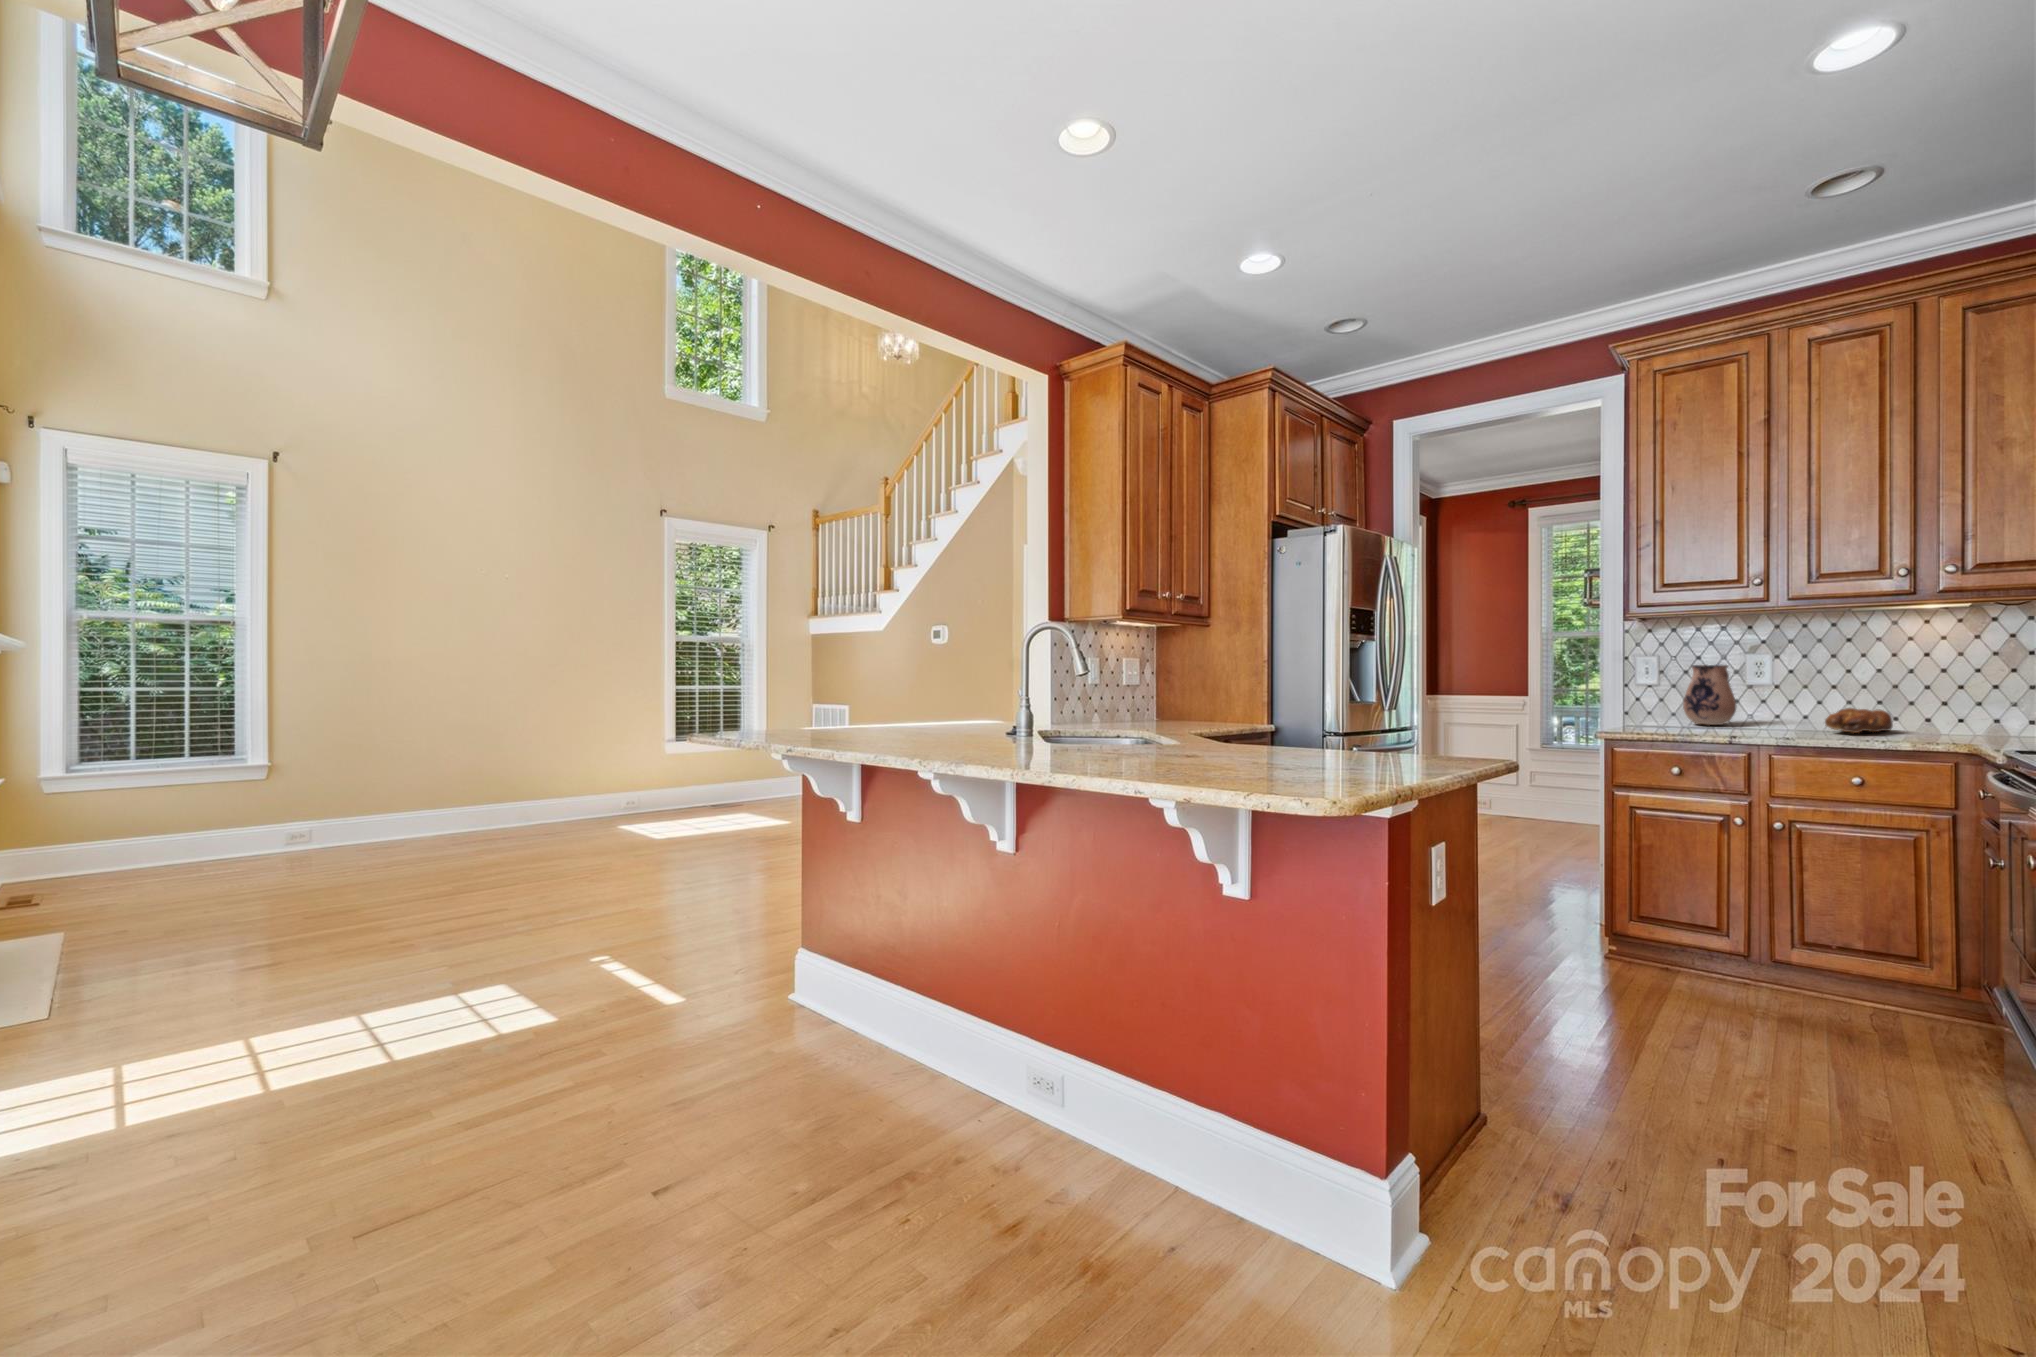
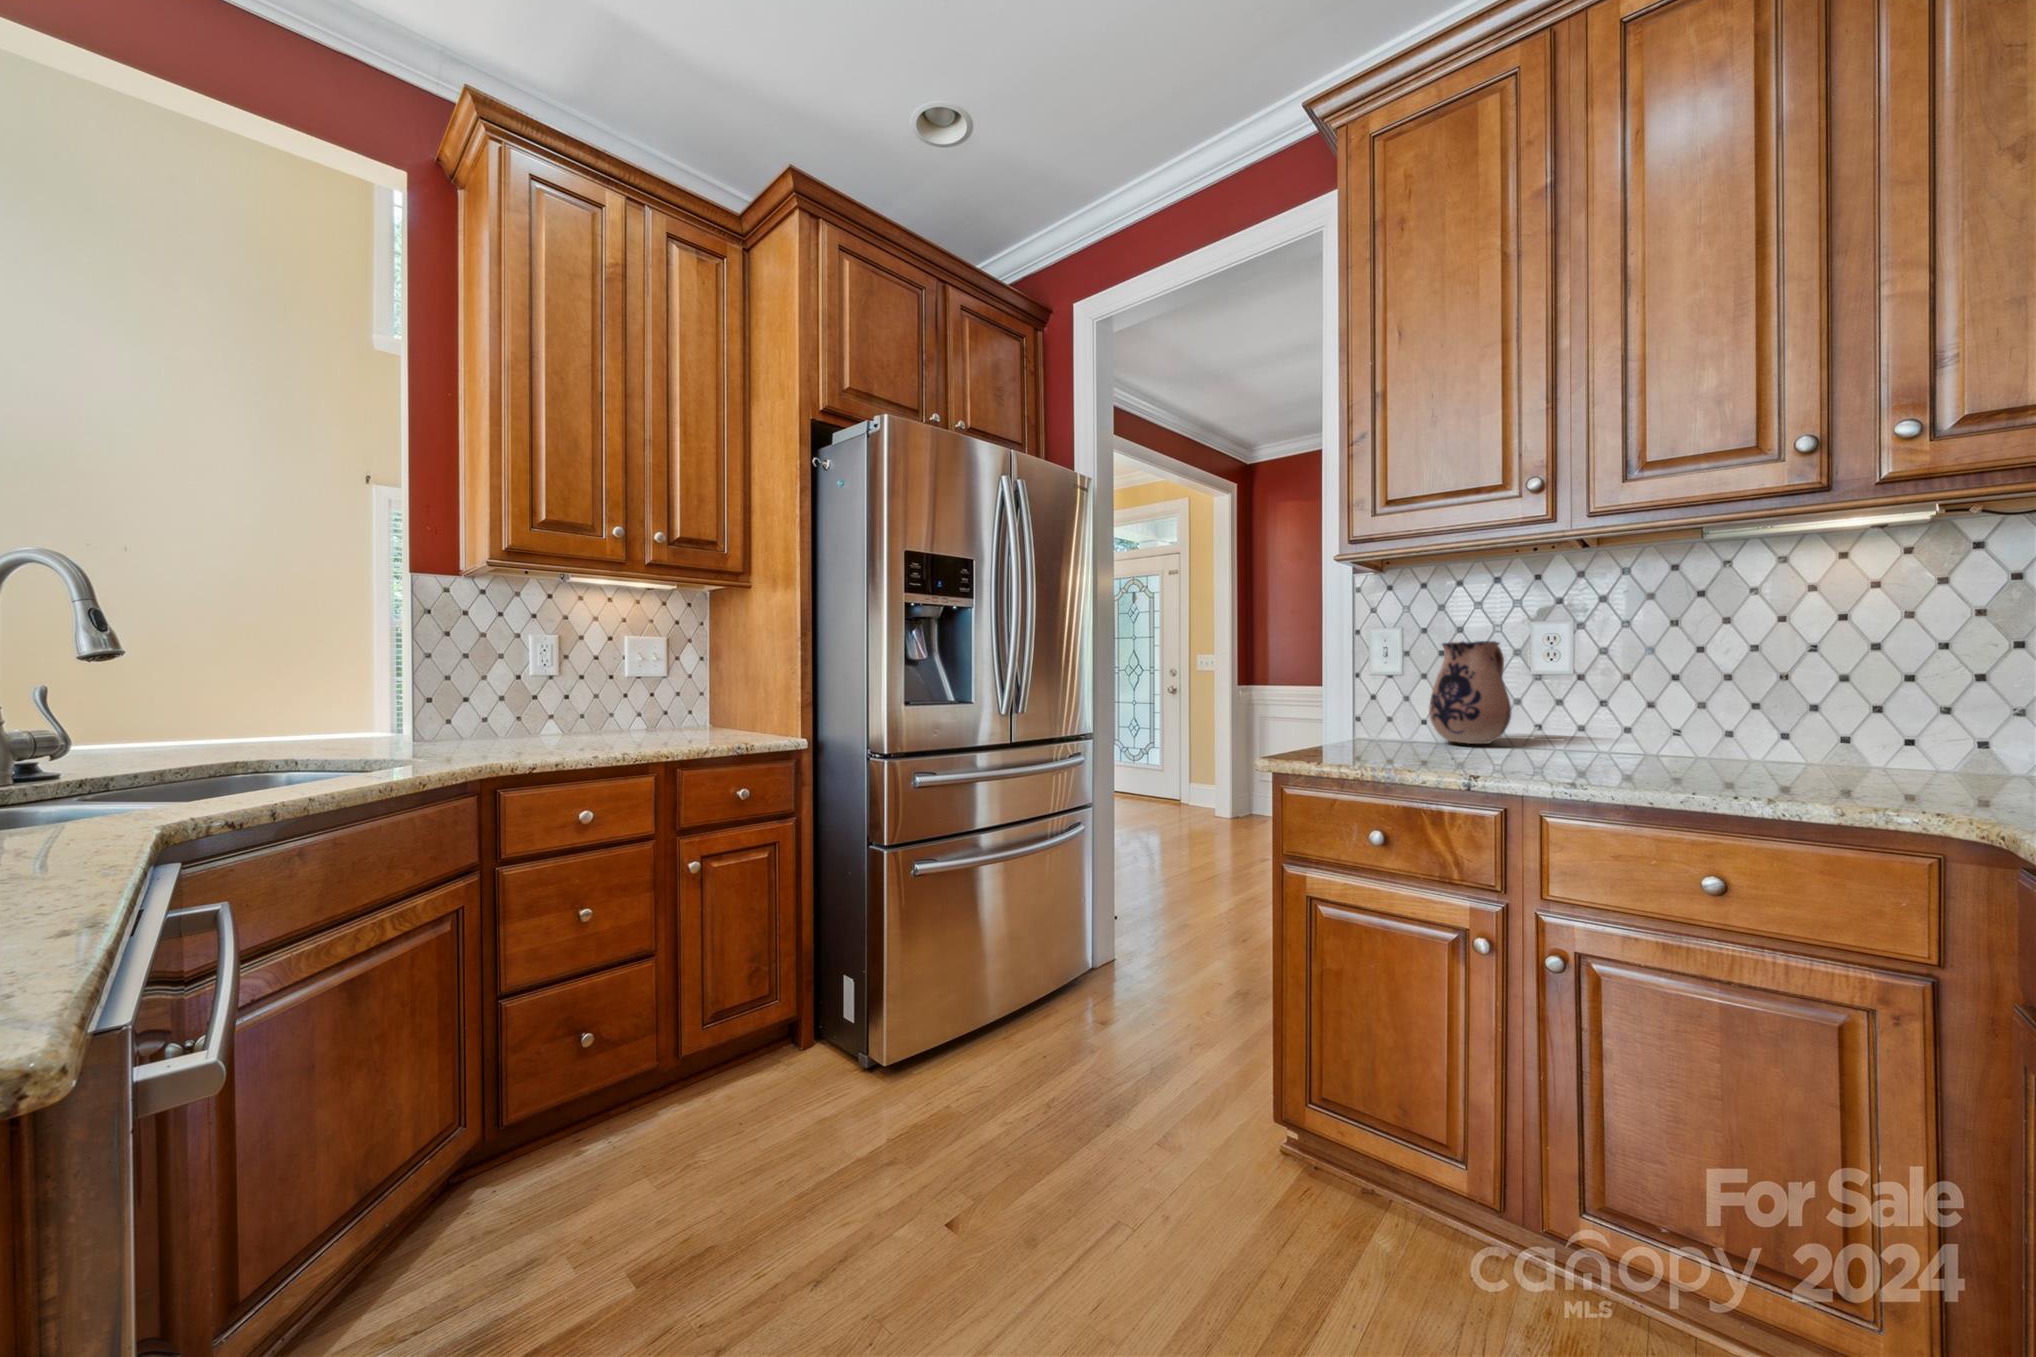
bread loaf: present [1825,708,1893,733] -> none [1654,718,1781,768]

